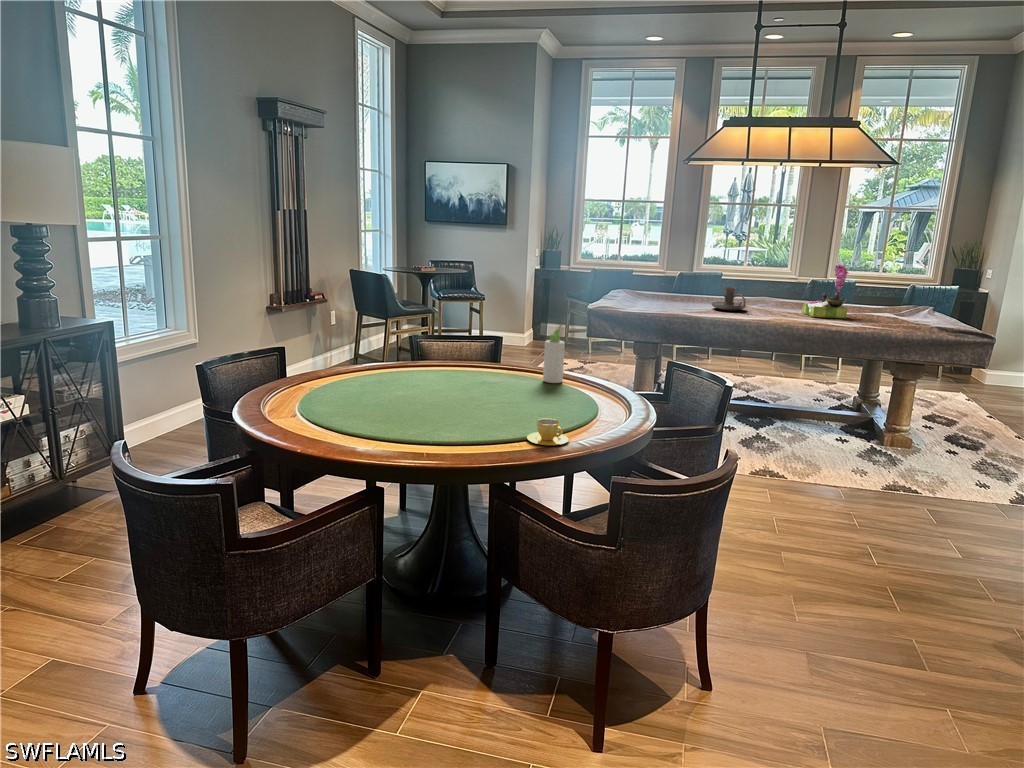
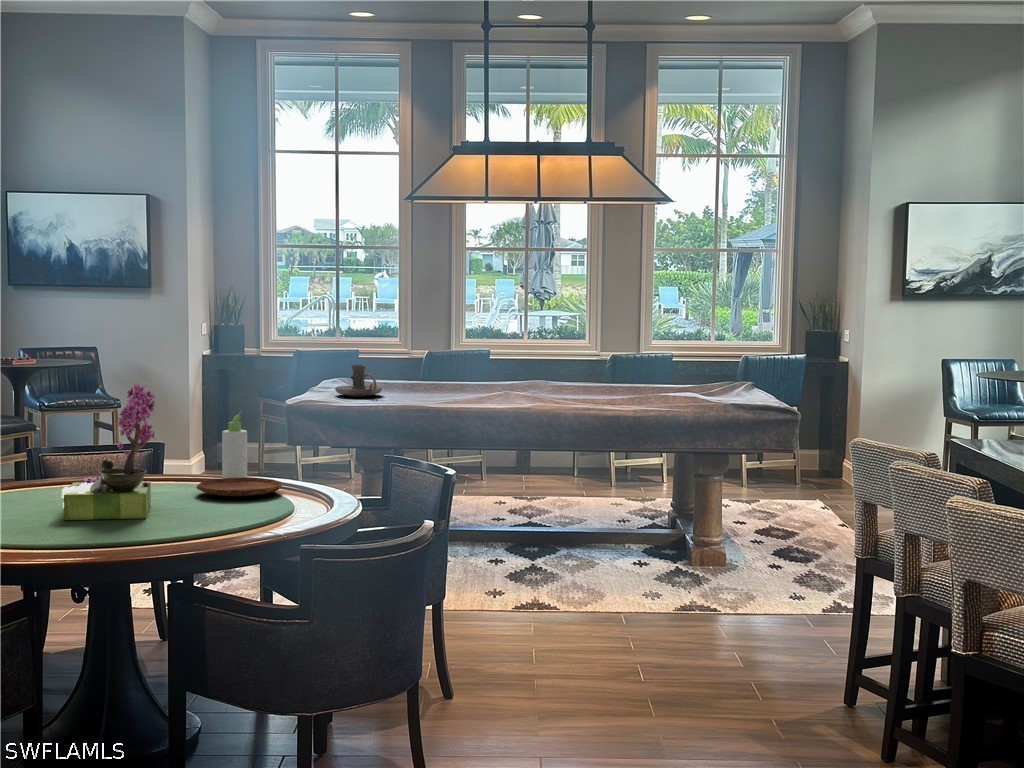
flower arrangement: present [802,263,849,318] -> present [62,384,160,520]
candle holder: present [711,287,746,311] -> present [335,365,382,397]
tray: none [521,382,593,403] -> present [196,478,283,496]
cup: present [527,418,569,445] -> none [207,501,254,526]

